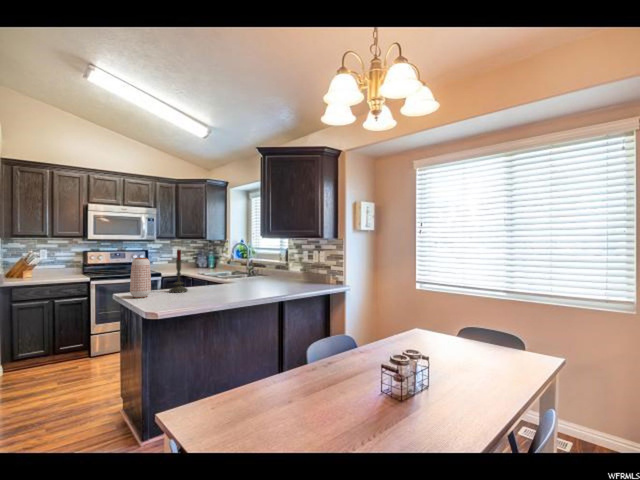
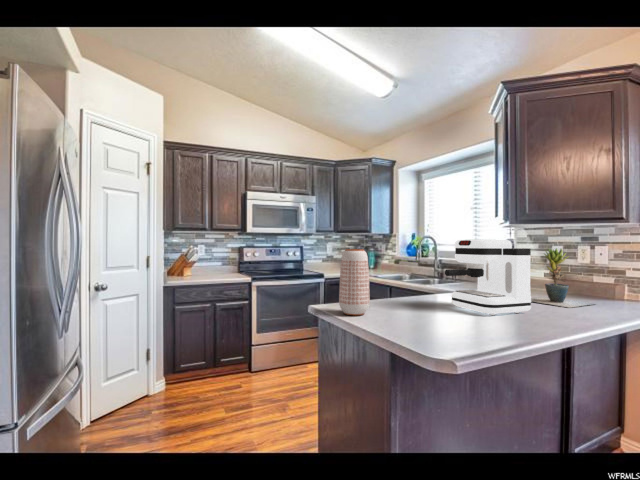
candle: present [169,250,187,293] -> none [382,236,410,307]
coffee maker: none [203,251,250,294] -> present [445,239,531,315]
potted plant: none [264,255,301,288] -> present [531,249,592,308]

